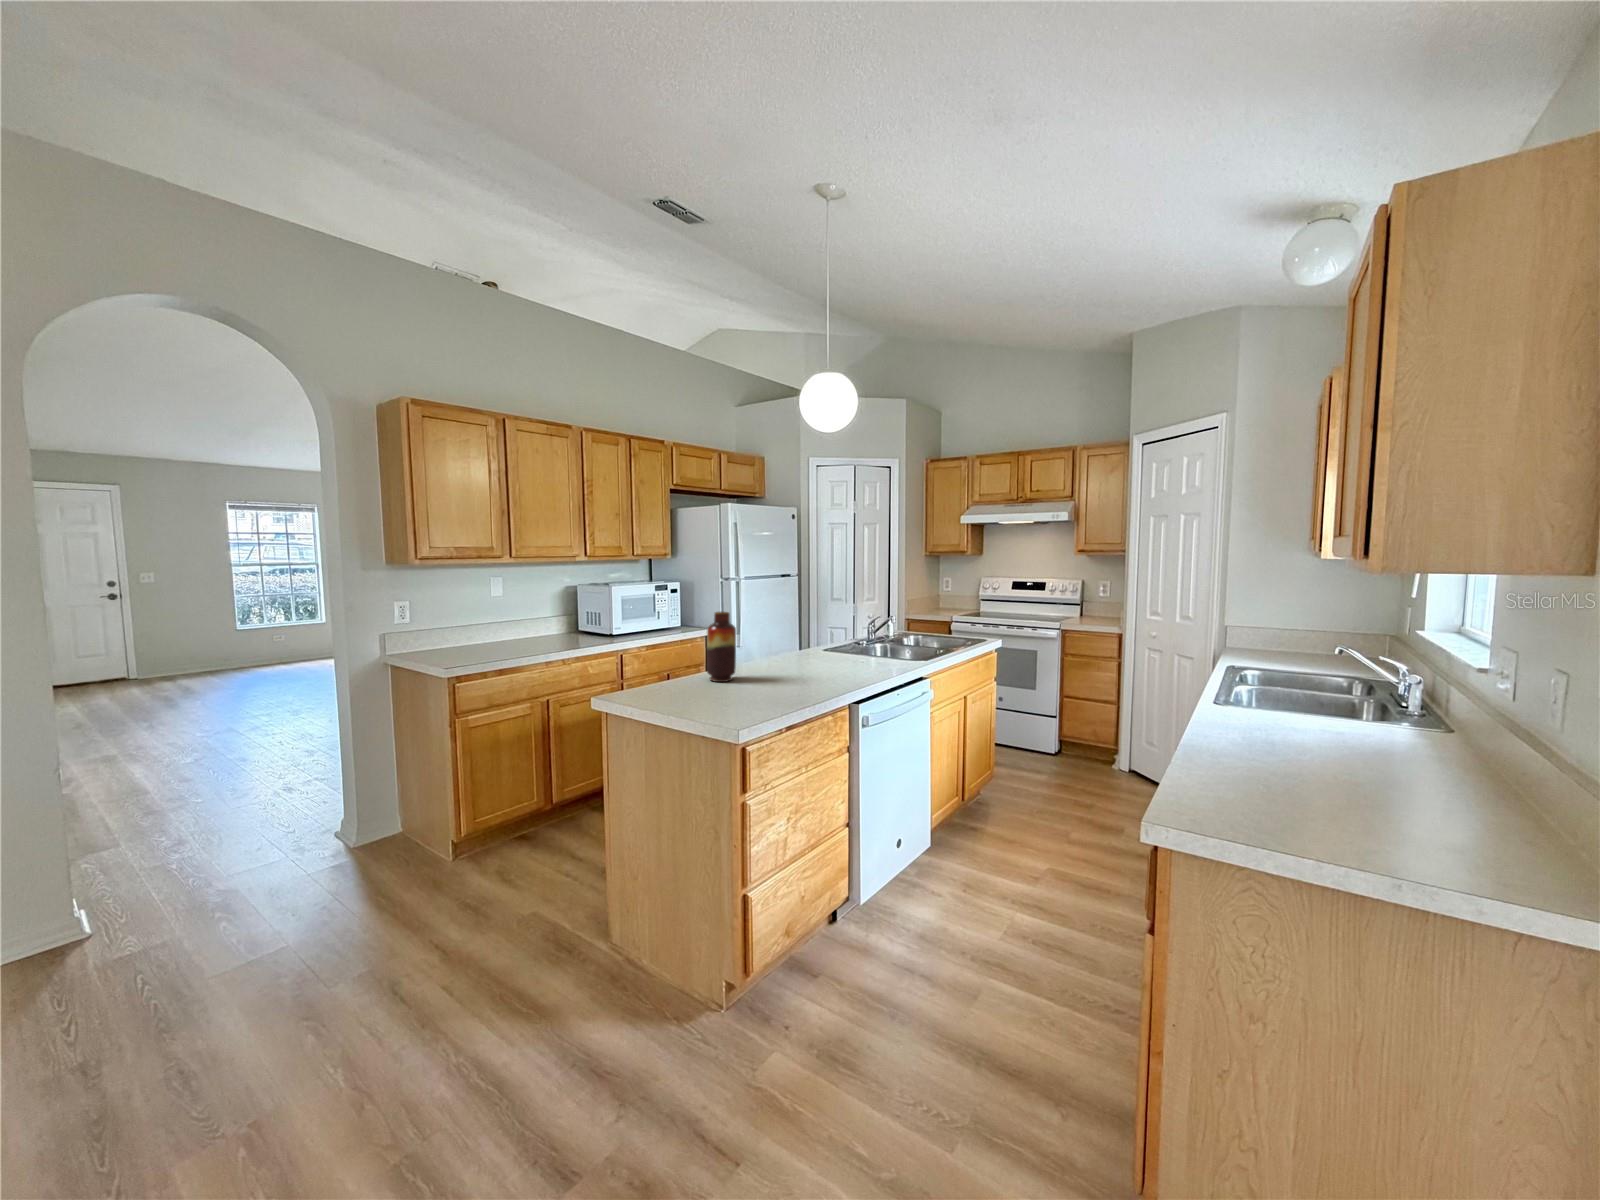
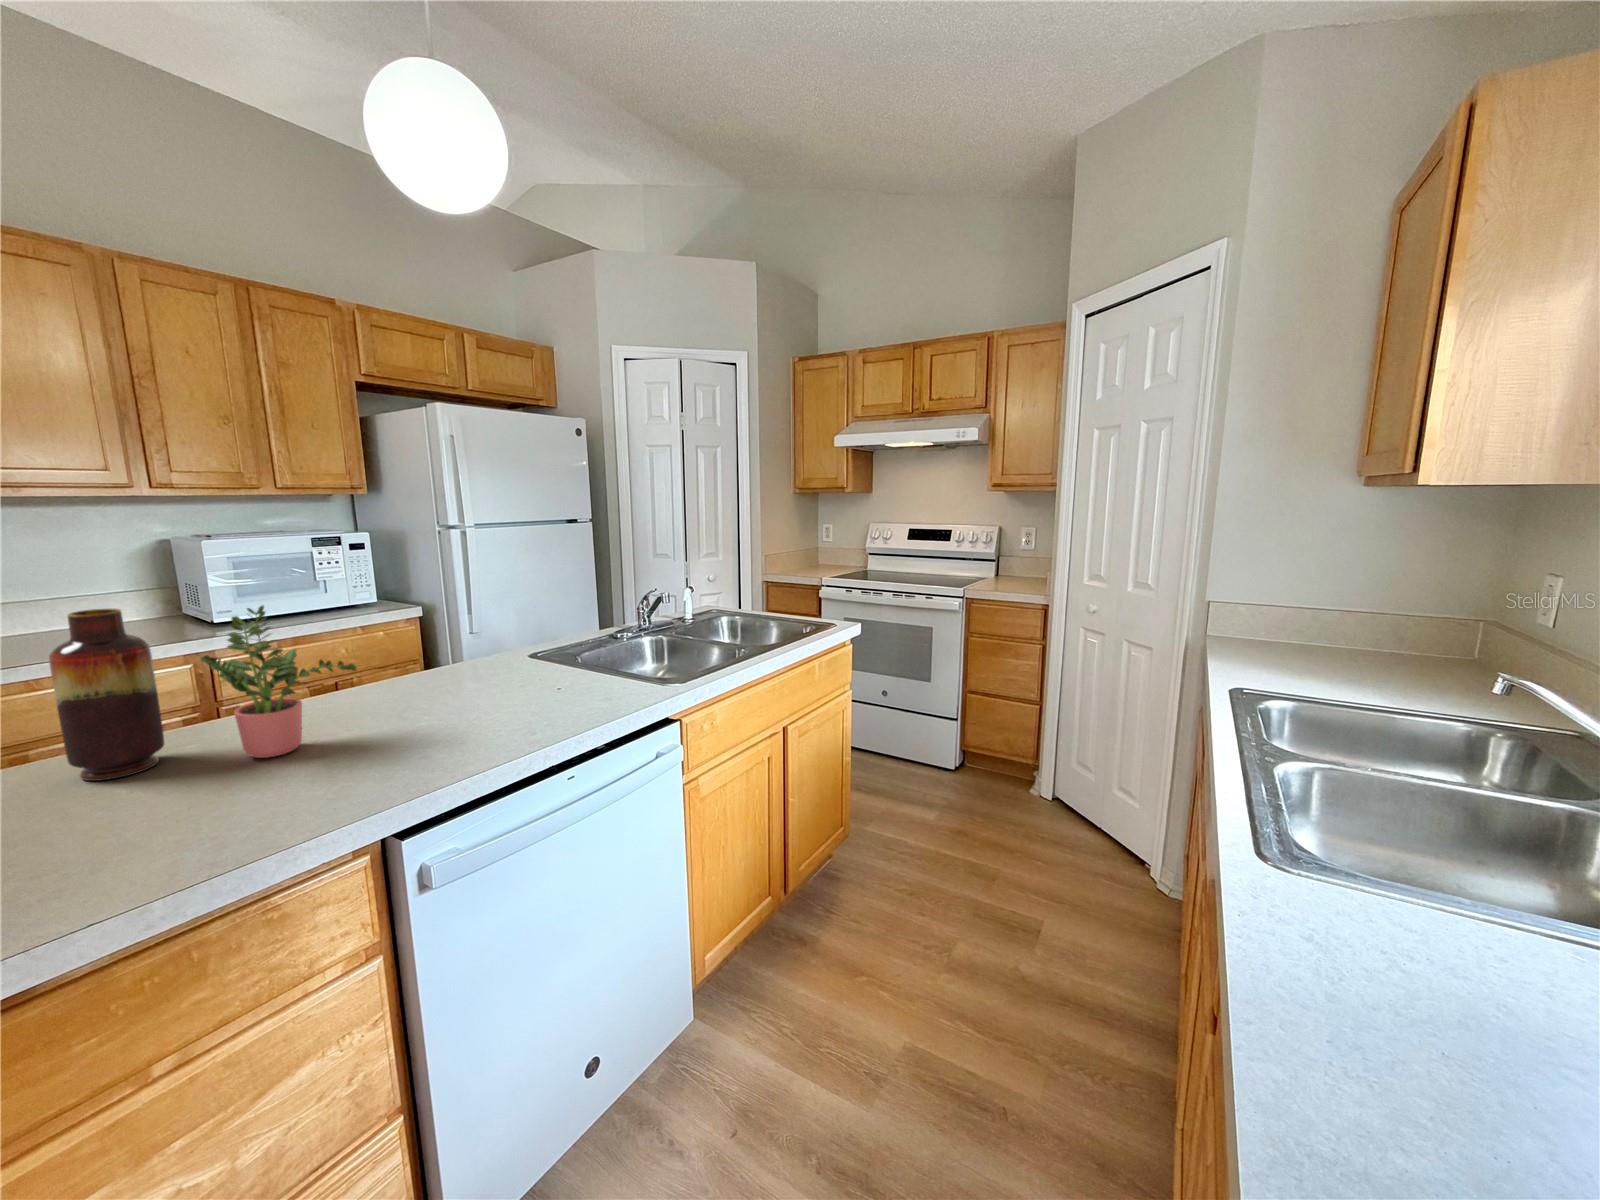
potted plant: none [761,612,803,678] -> present [201,606,356,758]

